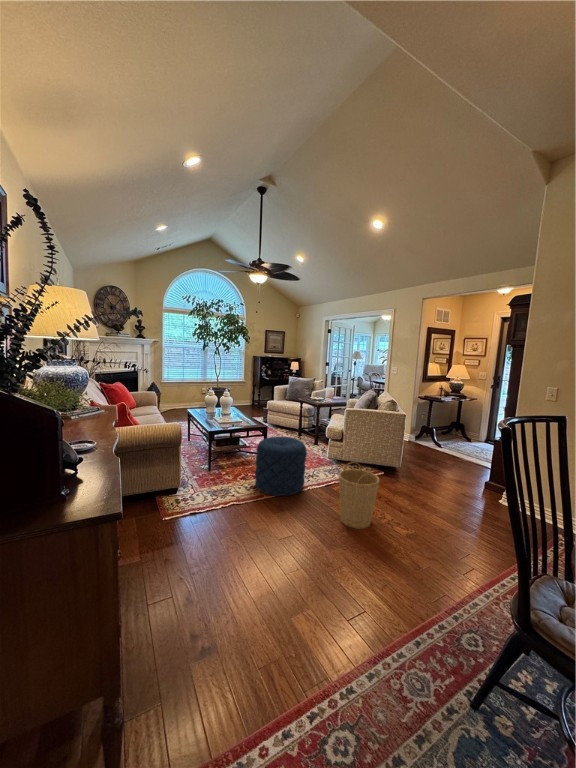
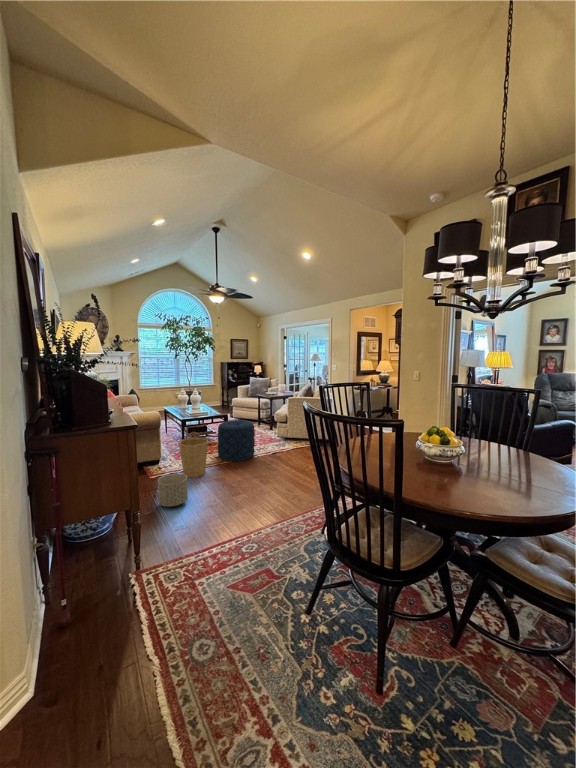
basket: present [339,462,380,529] -> present [179,433,208,477]
planter: none [171,530,217,591] -> present [158,473,188,507]

